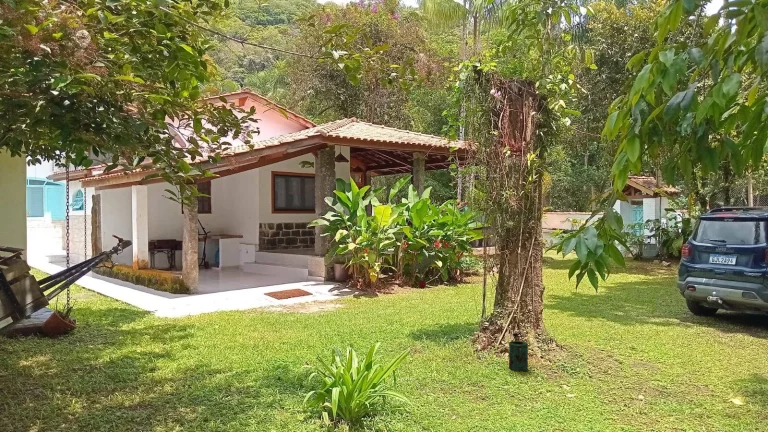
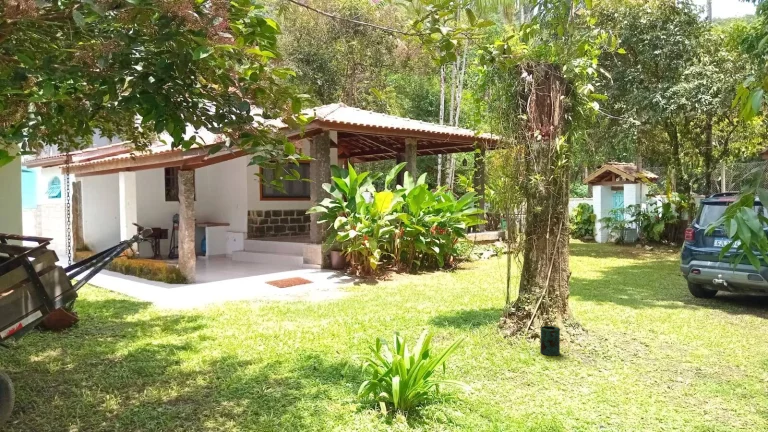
potted tree: present [410,250,435,288] -> none [408,236,434,274]

